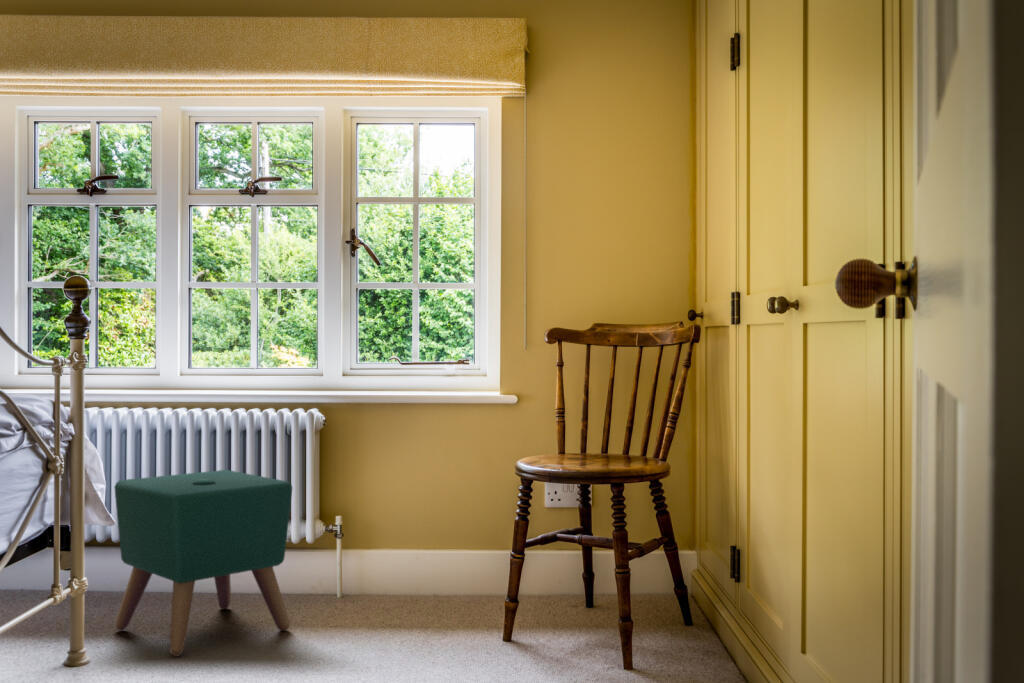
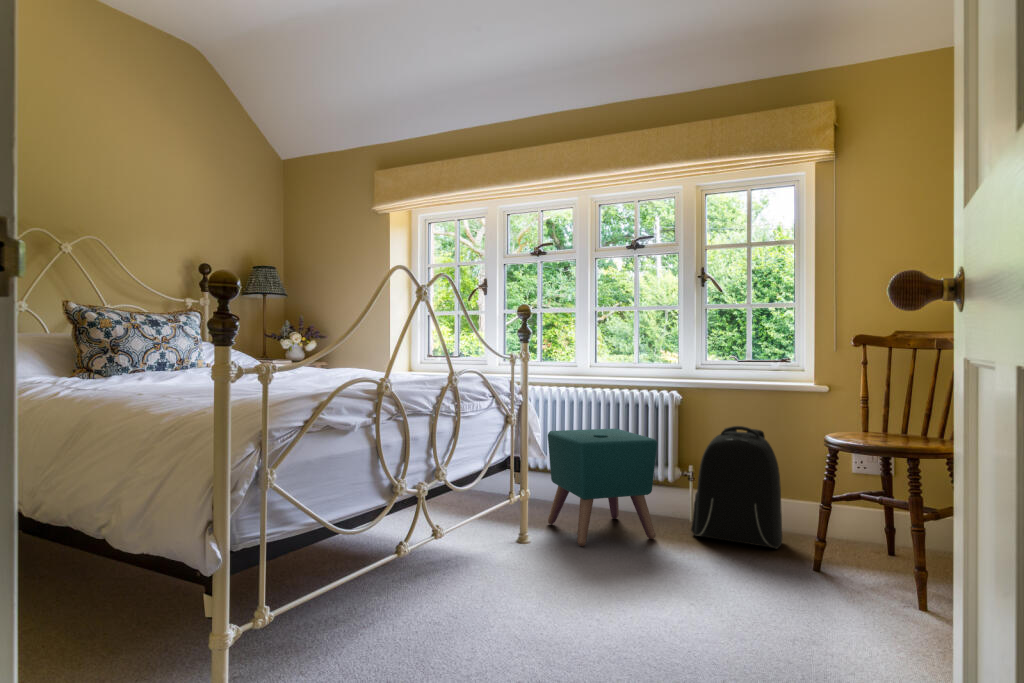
backpack: none [340,455,462,620] -> present [691,426,782,548]

